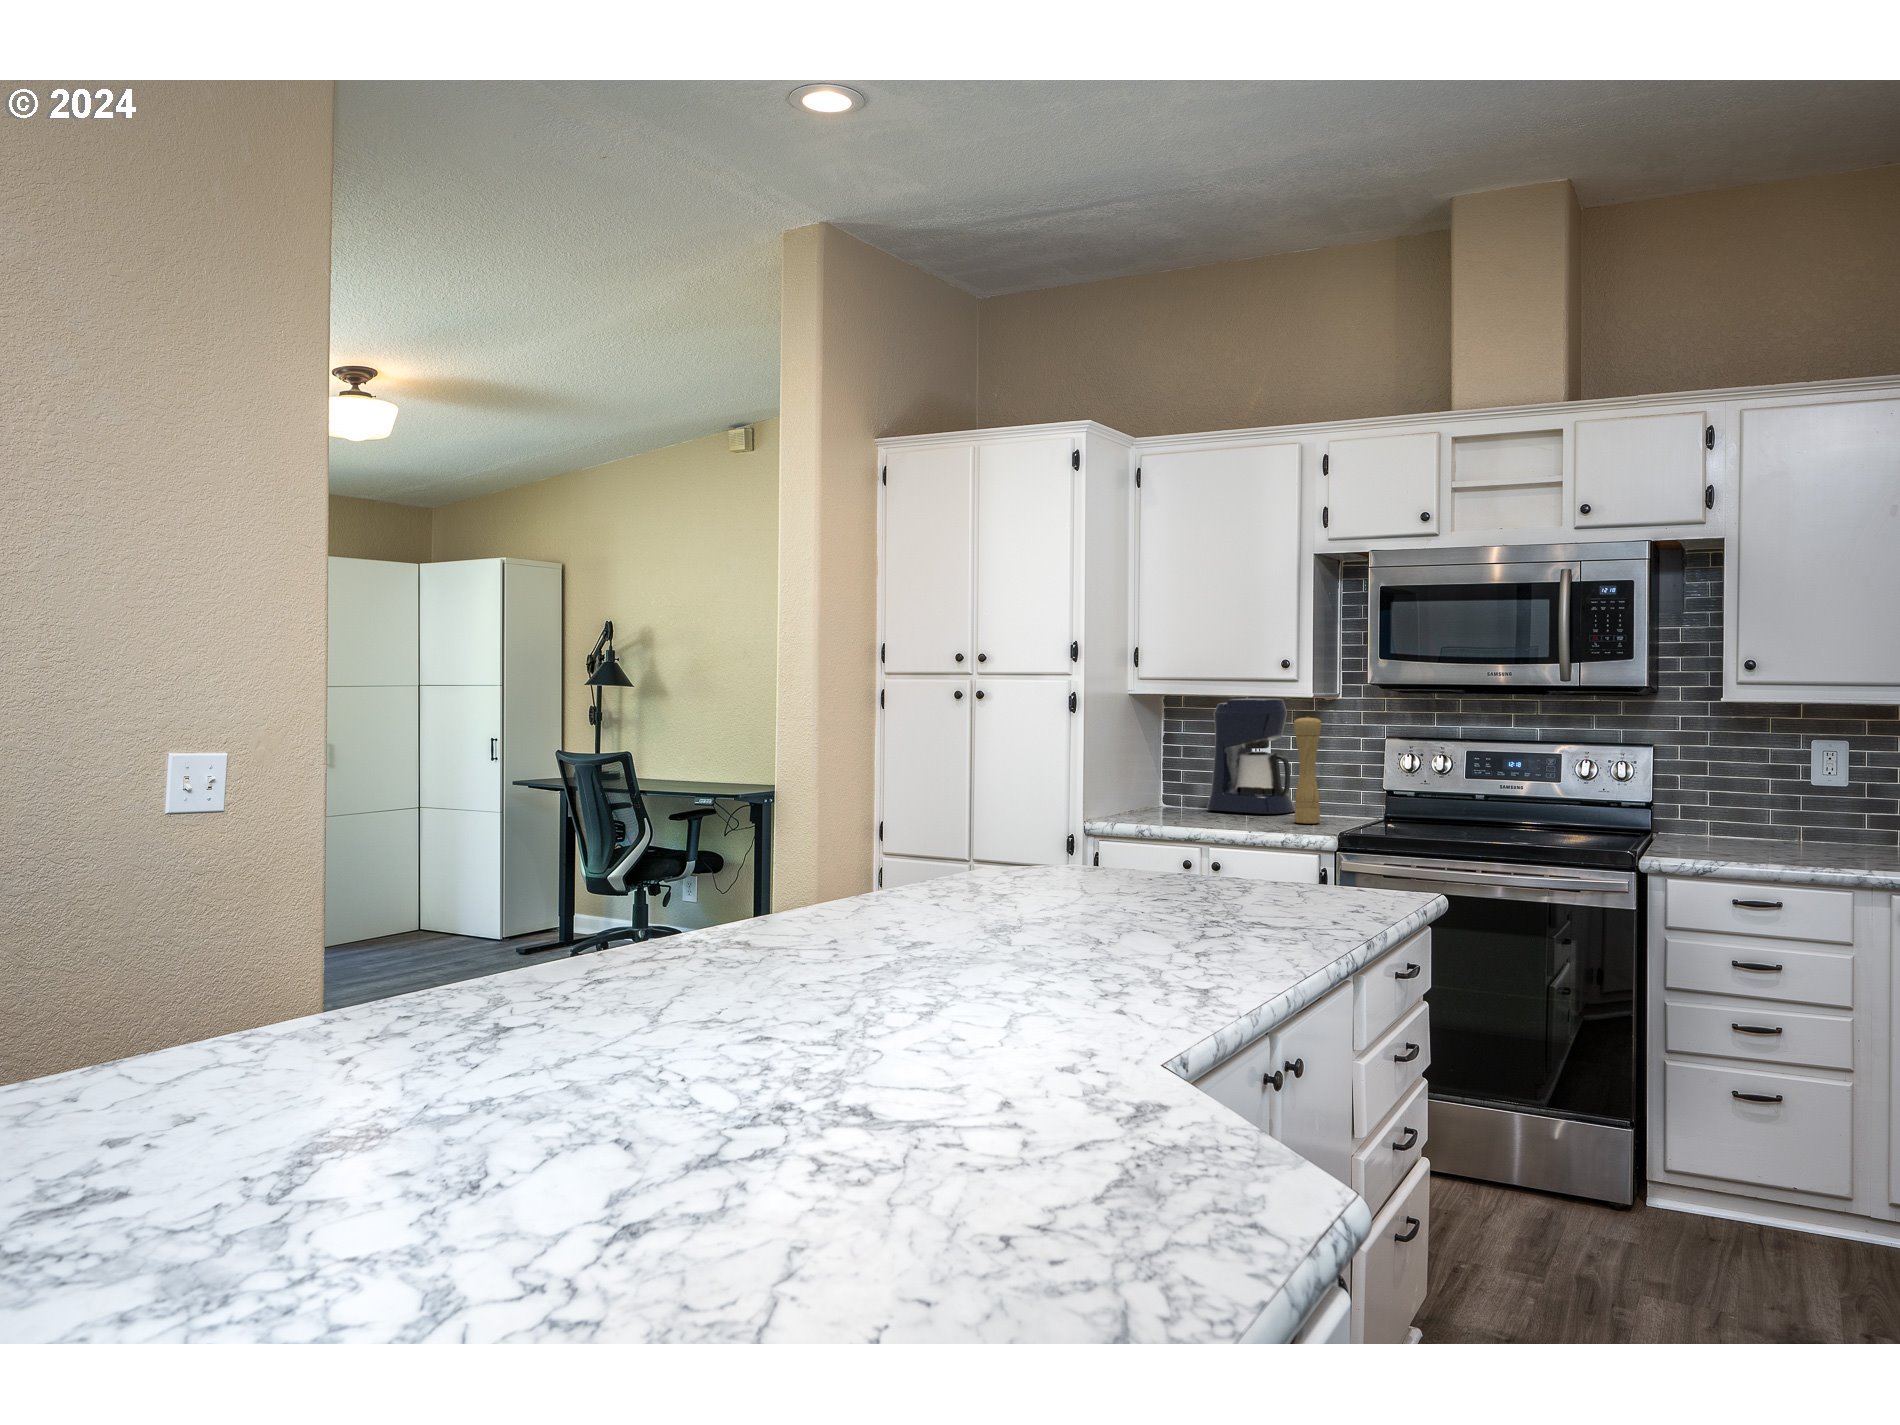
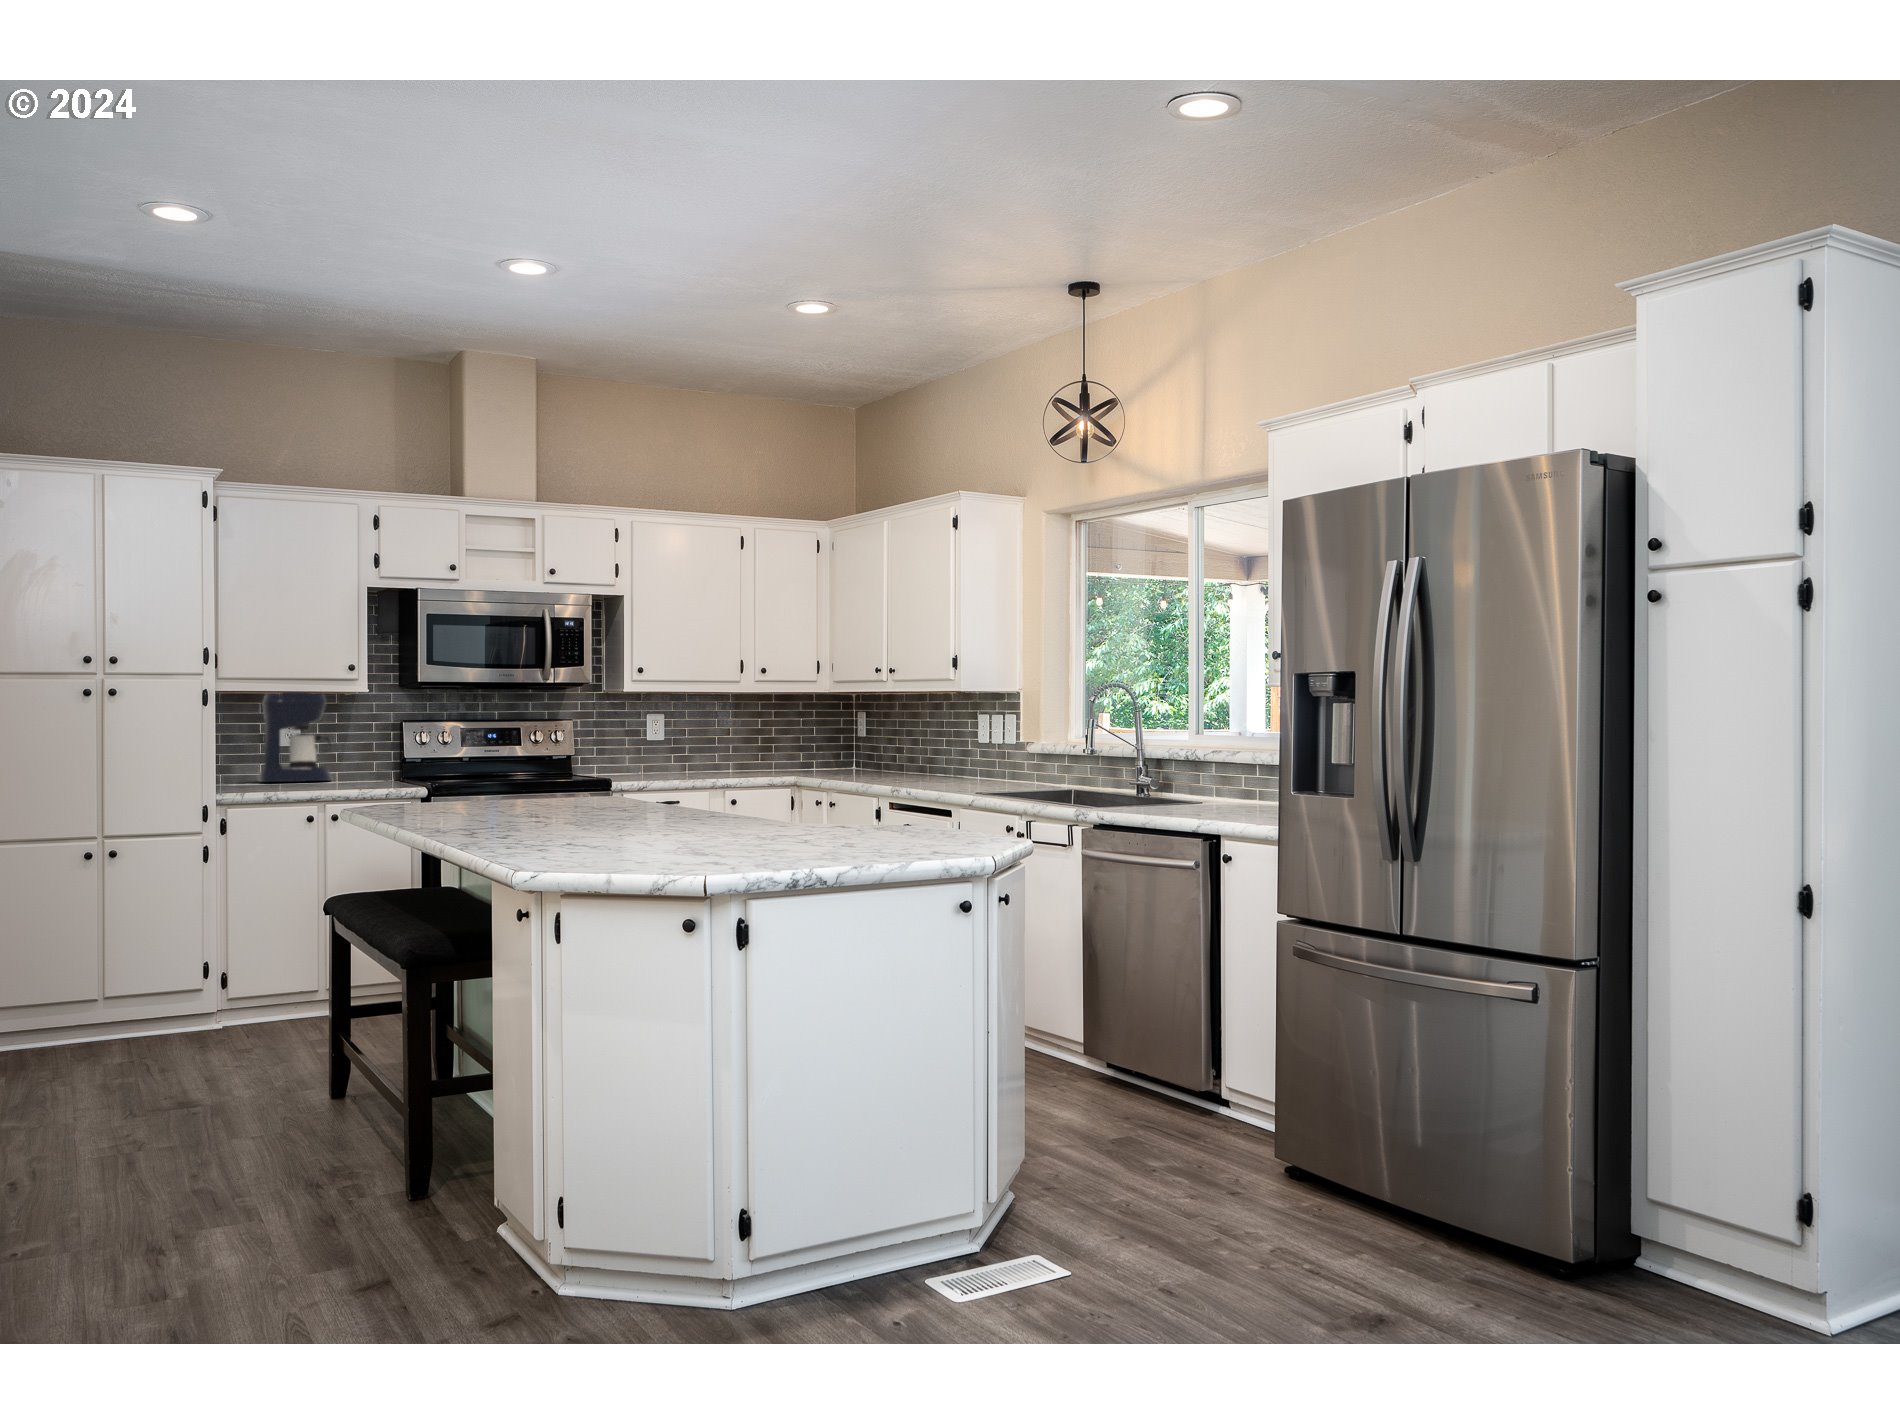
pepper mill: present [1294,716,1321,824] -> none [366,701,388,782]

